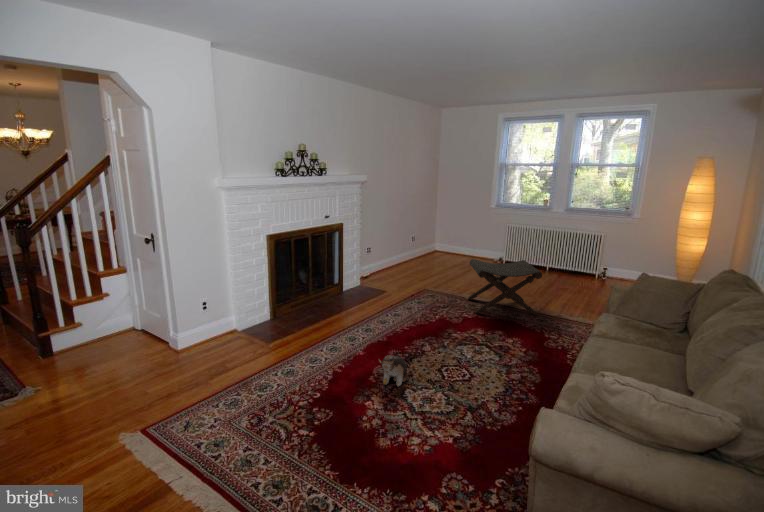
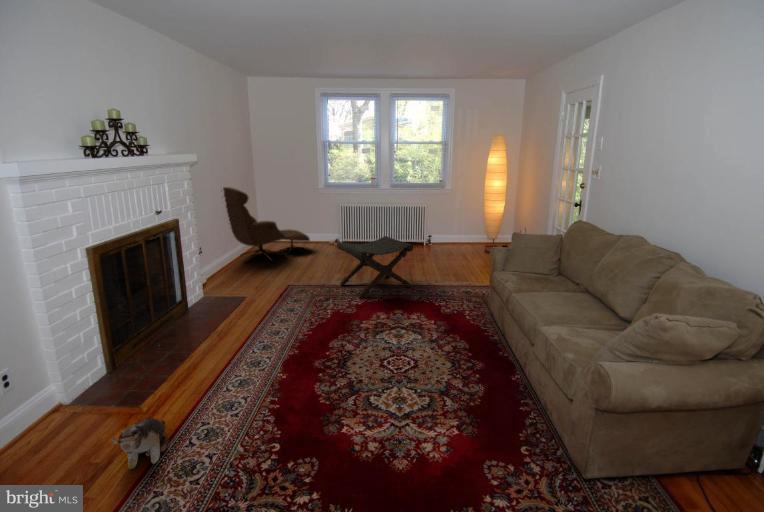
lounge chair: none [400,201,470,269] -> present [221,187,310,263]
plush toy: present [379,355,408,386] -> present [111,418,169,469]

